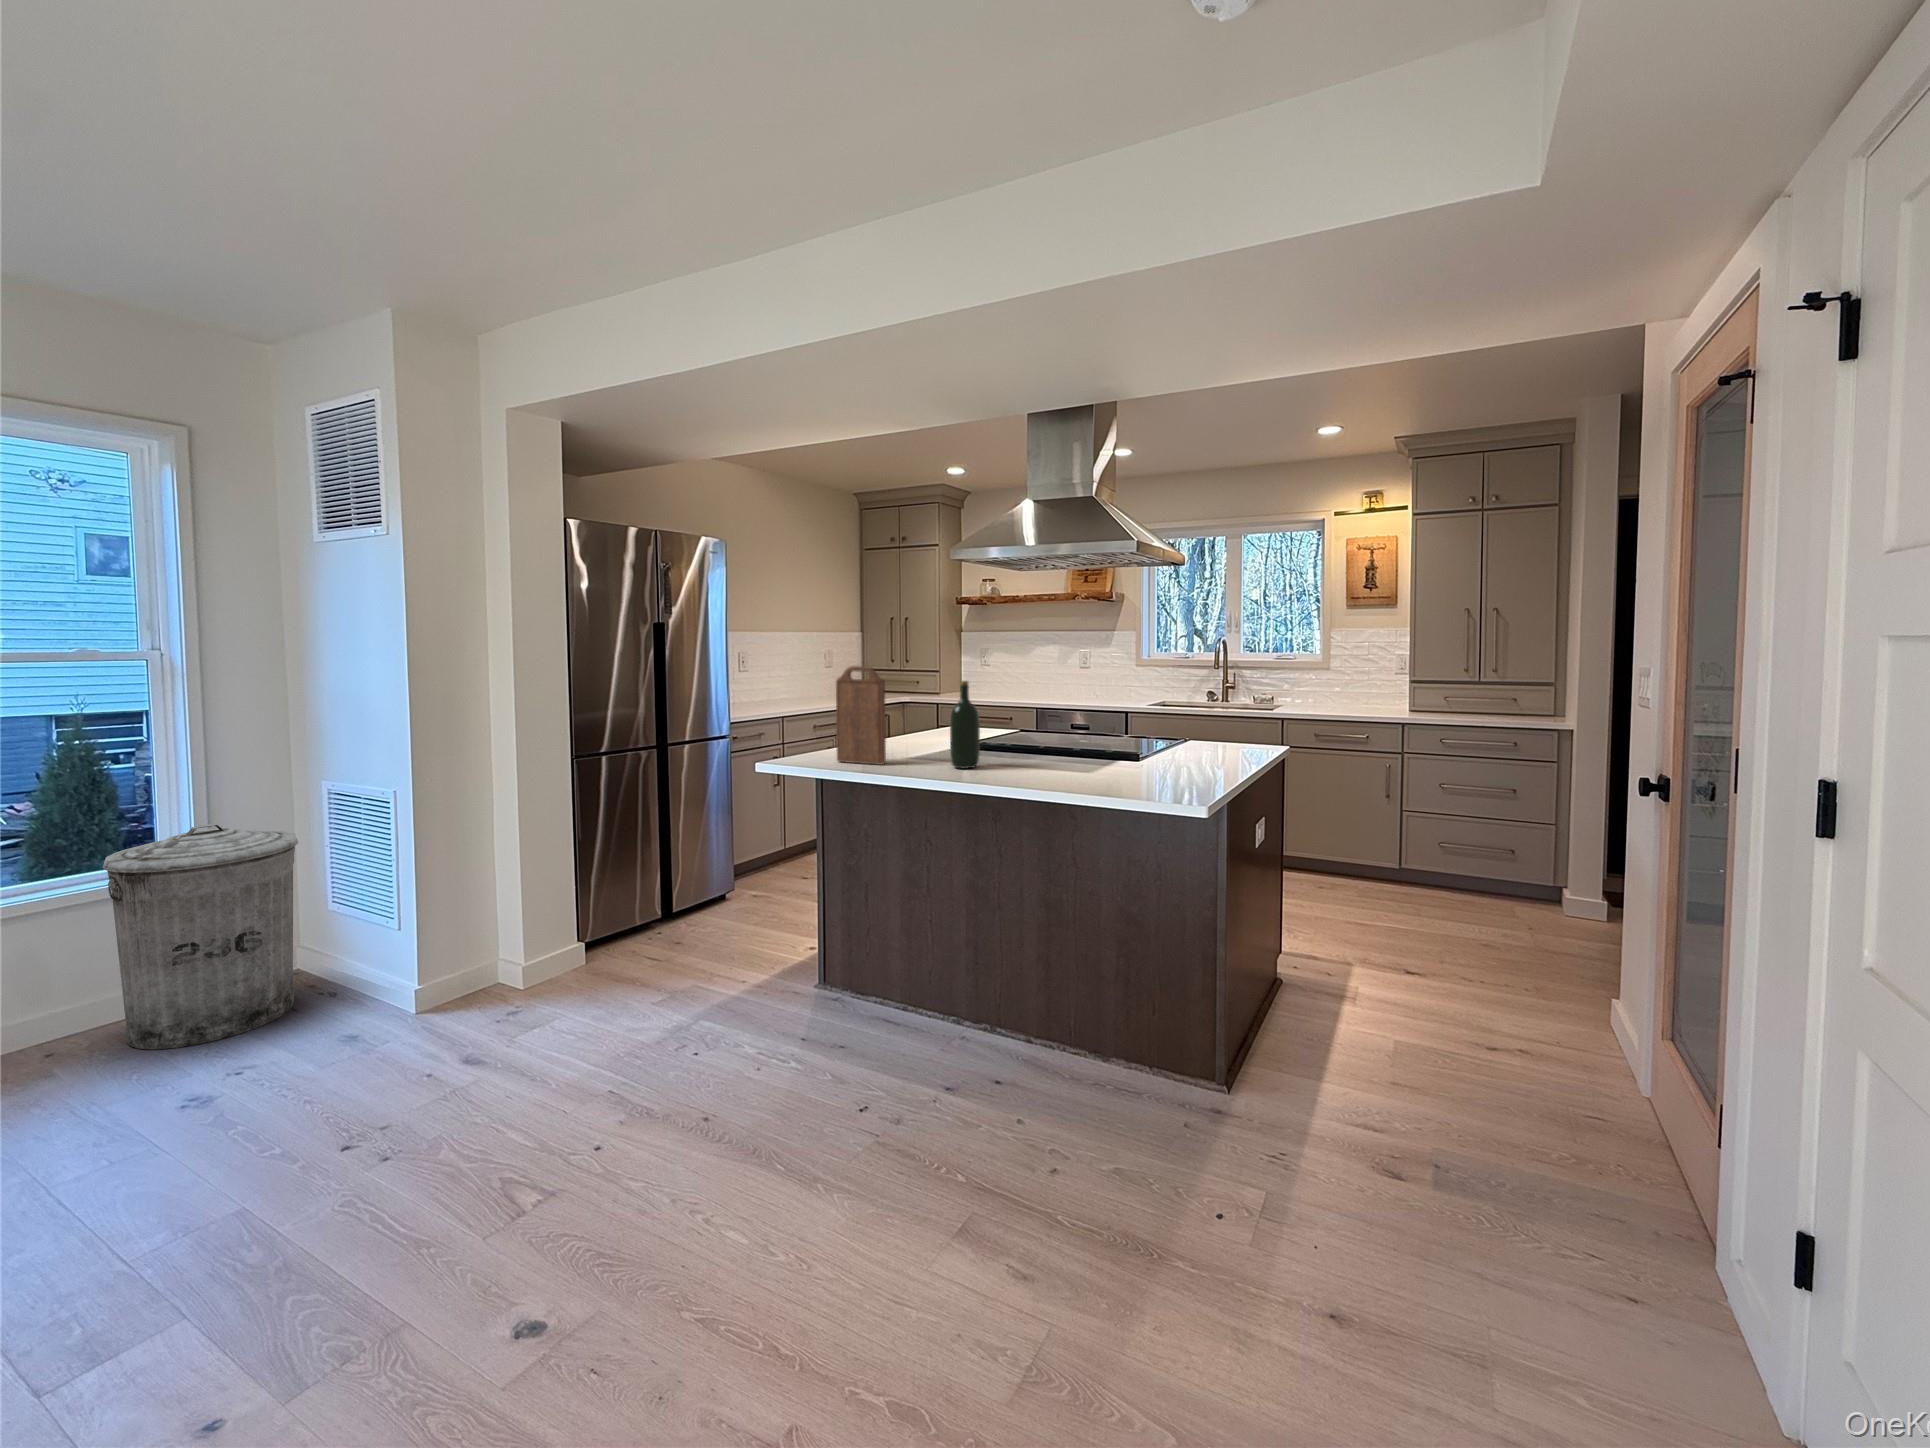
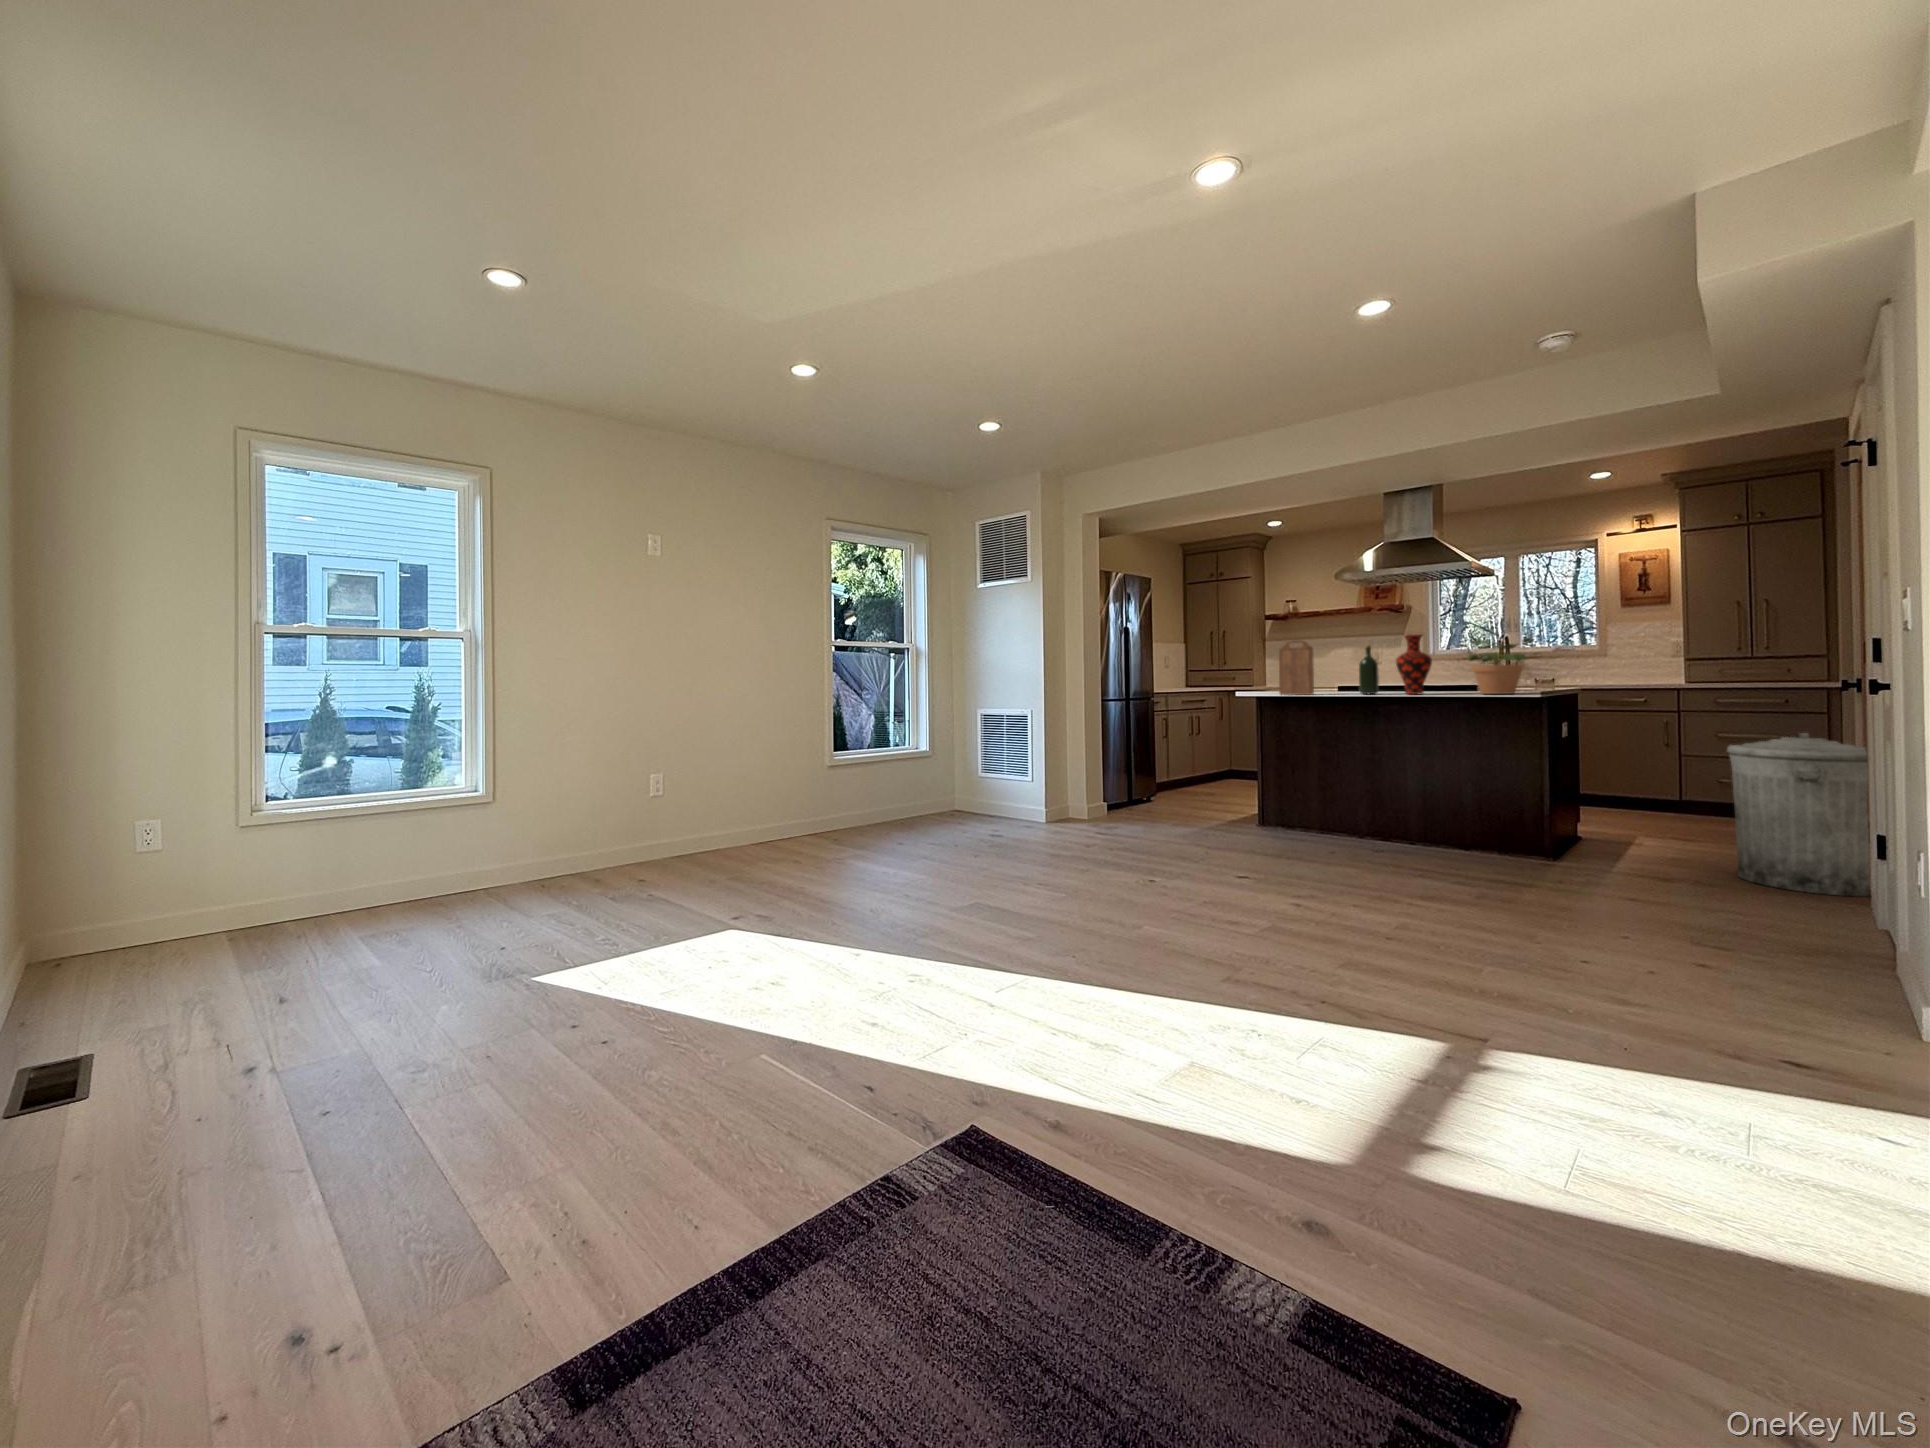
vase: none [998,667,1052,774] -> present [1396,634,1432,694]
potted plant: none [1087,678,1207,782] -> present [1468,637,1537,694]
trash can: present [103,824,298,1049] -> present [1727,733,1871,896]

